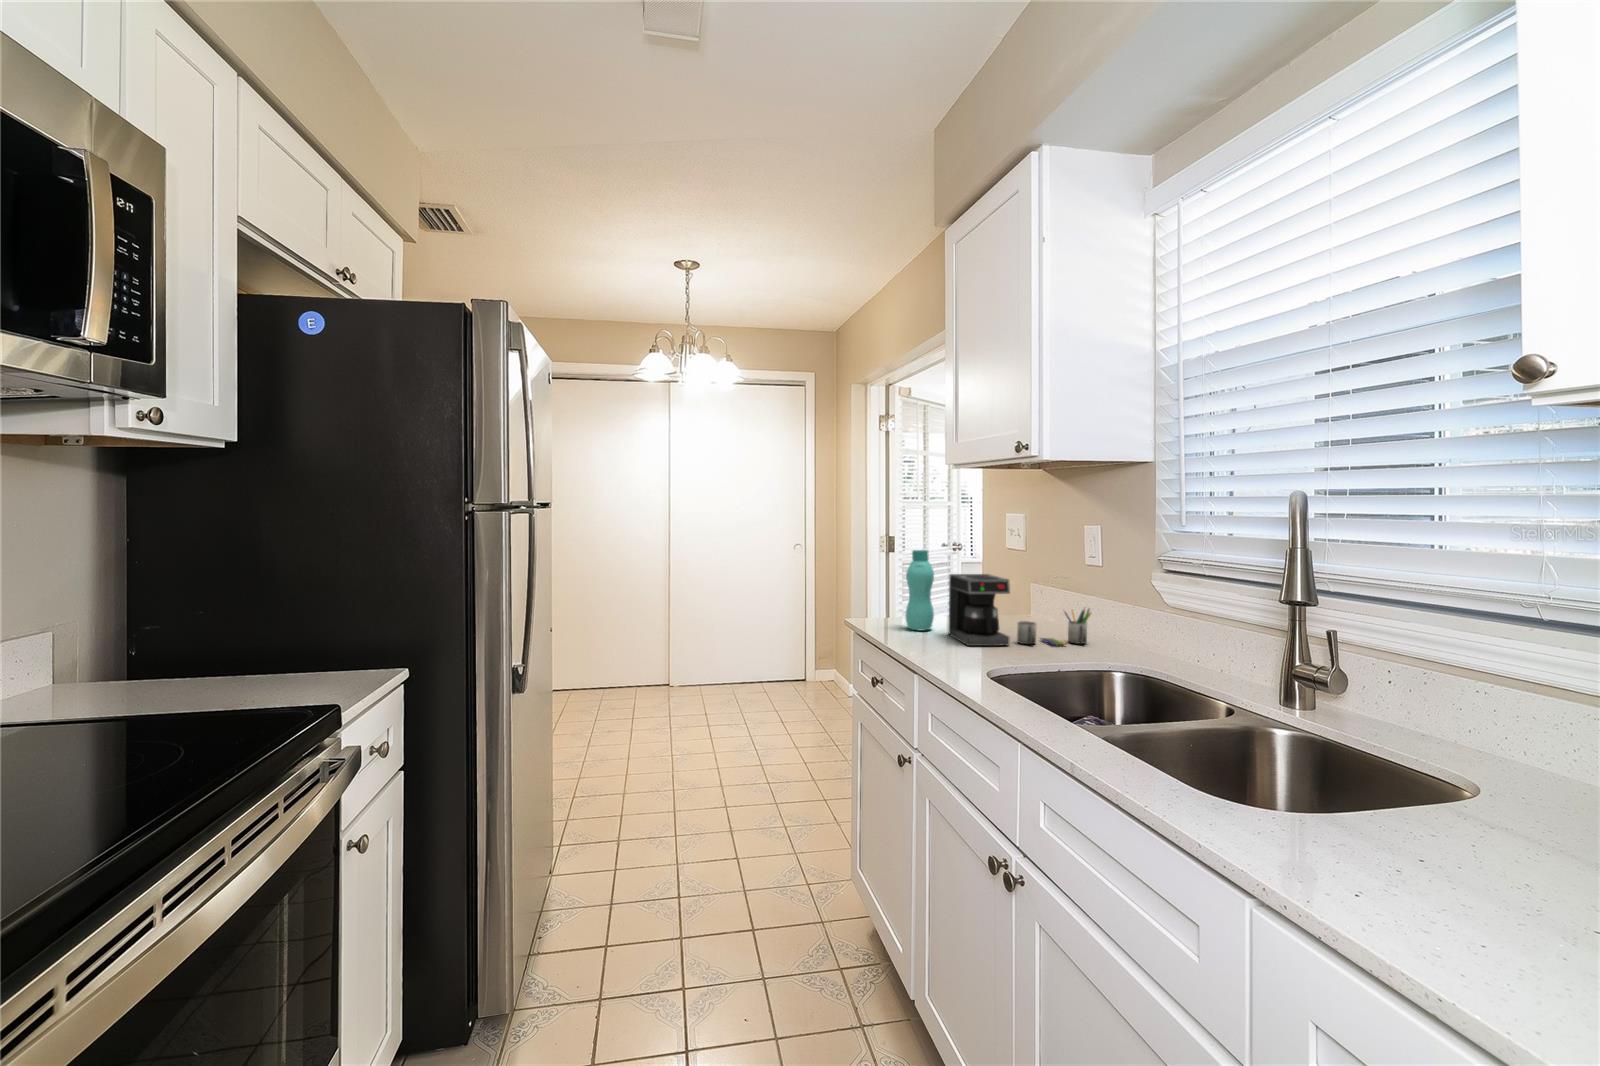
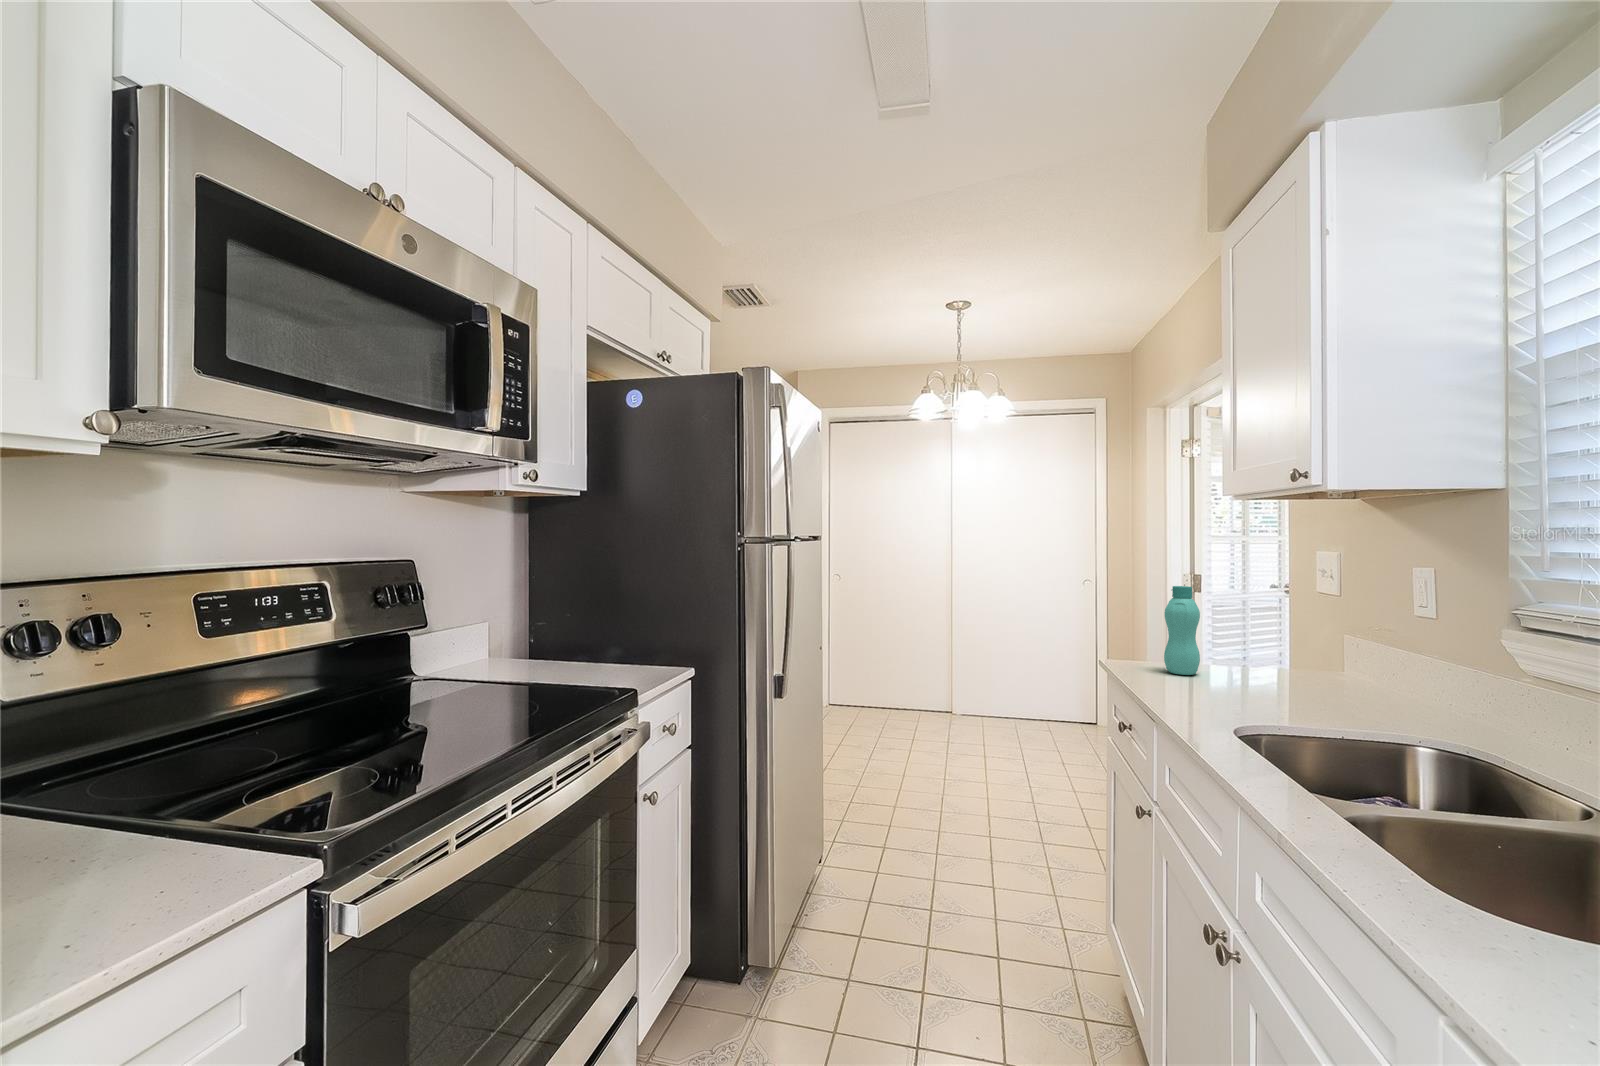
coffee maker: present [949,574,1092,646] -> none [1215,614,1411,706]

